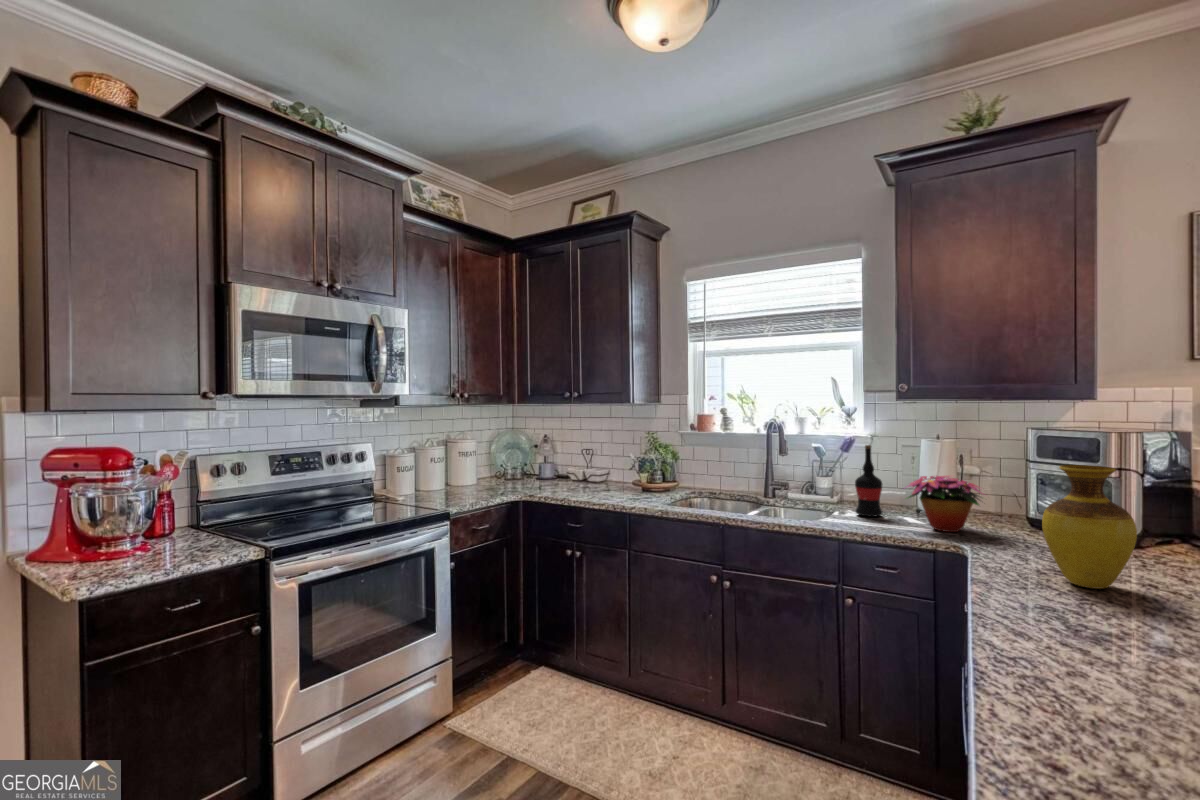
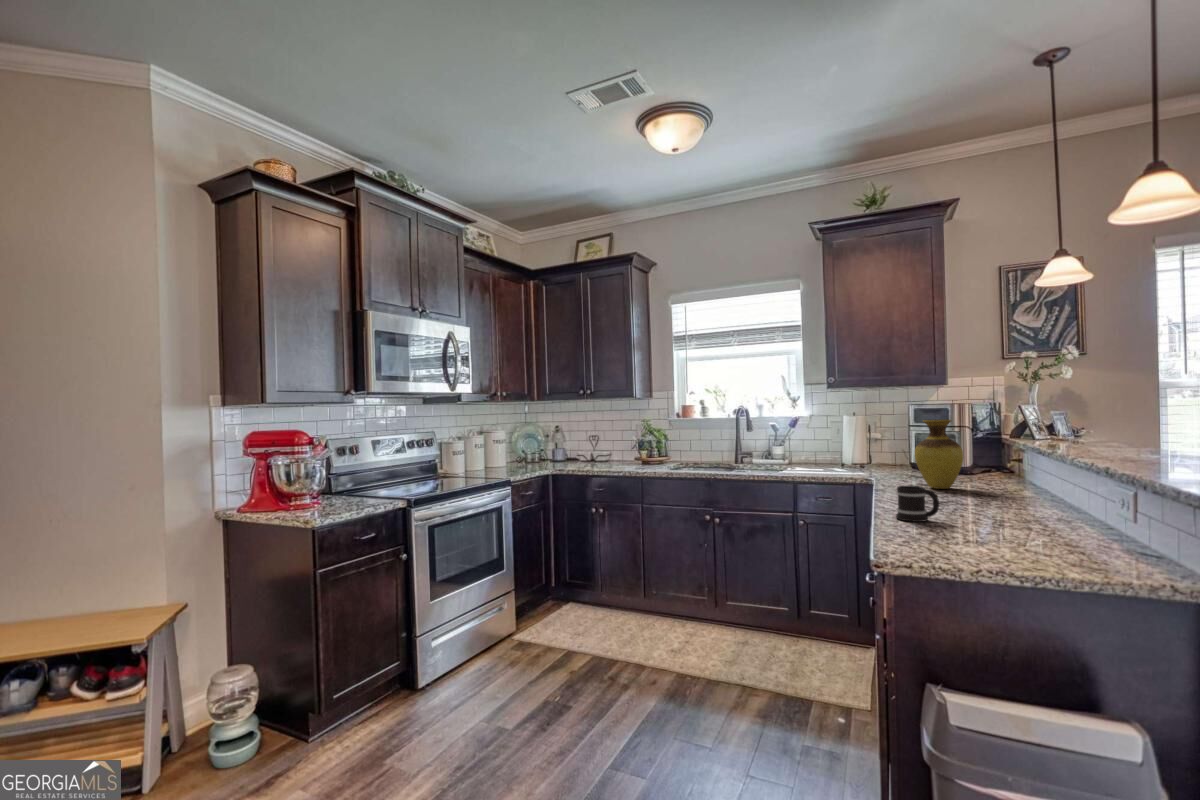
wine bottle: present [855,445,883,517] -> none [801,421,820,470]
flower arrangement: present [907,476,981,532] -> none [831,436,890,474]
mug: none [1018,634,1124,730] -> present [896,486,939,522]

